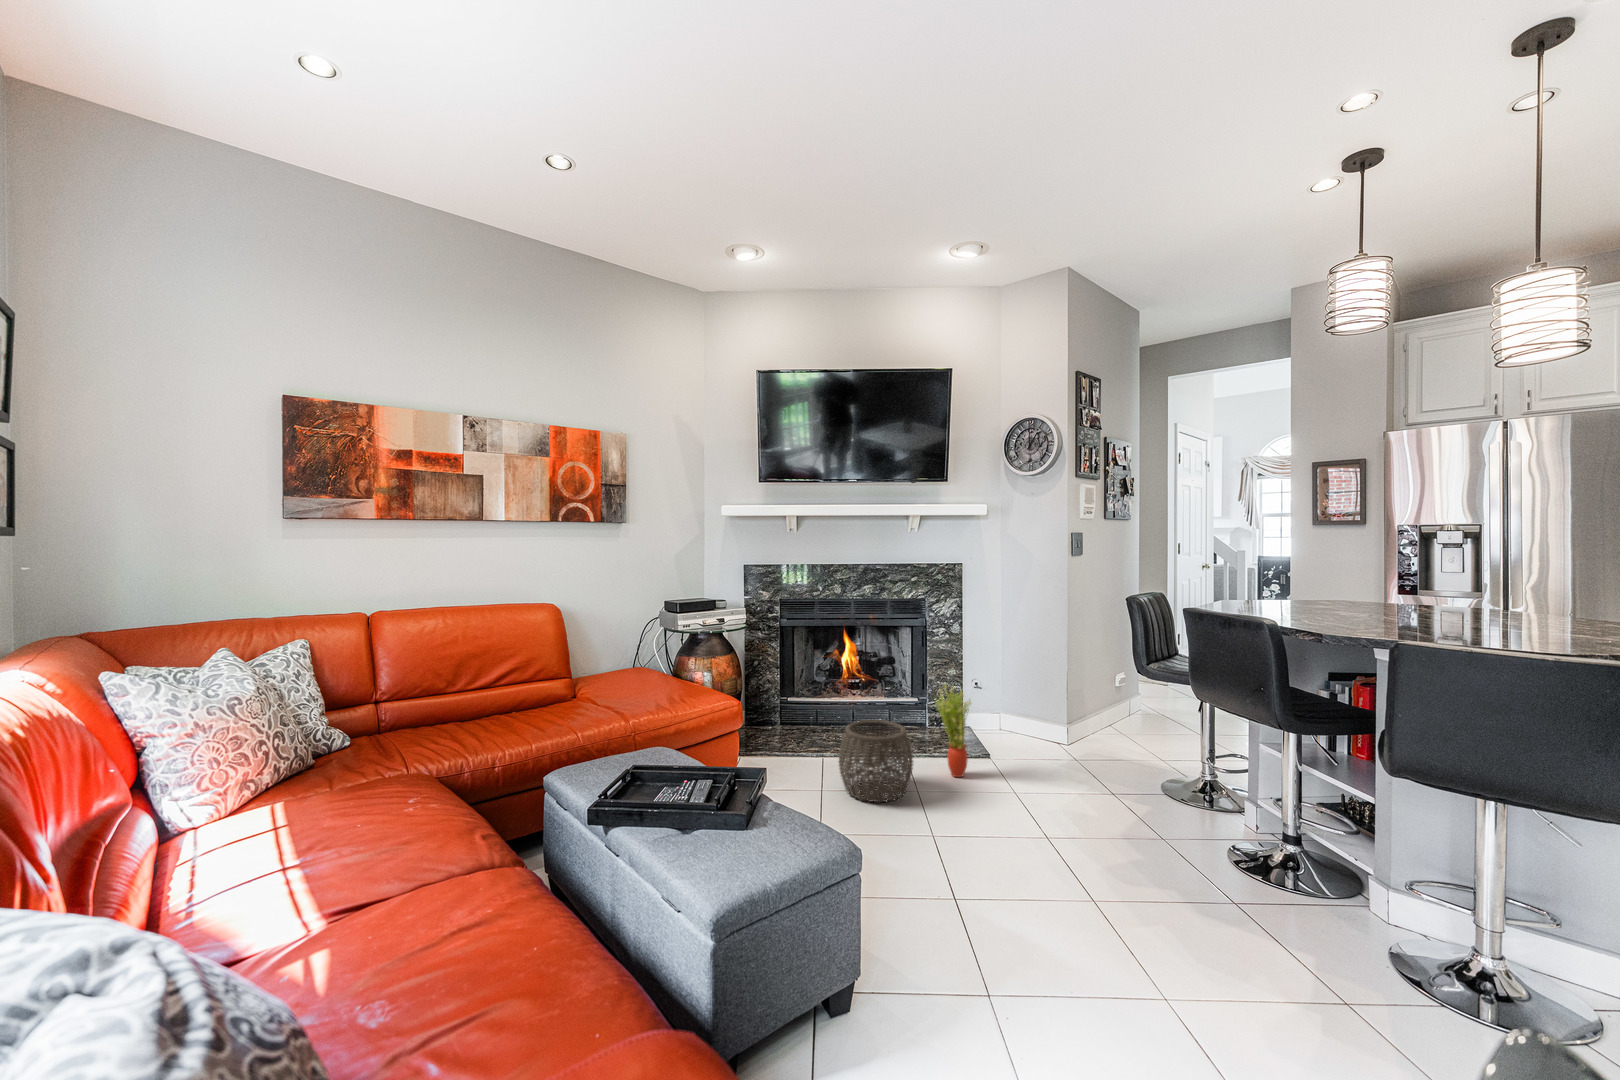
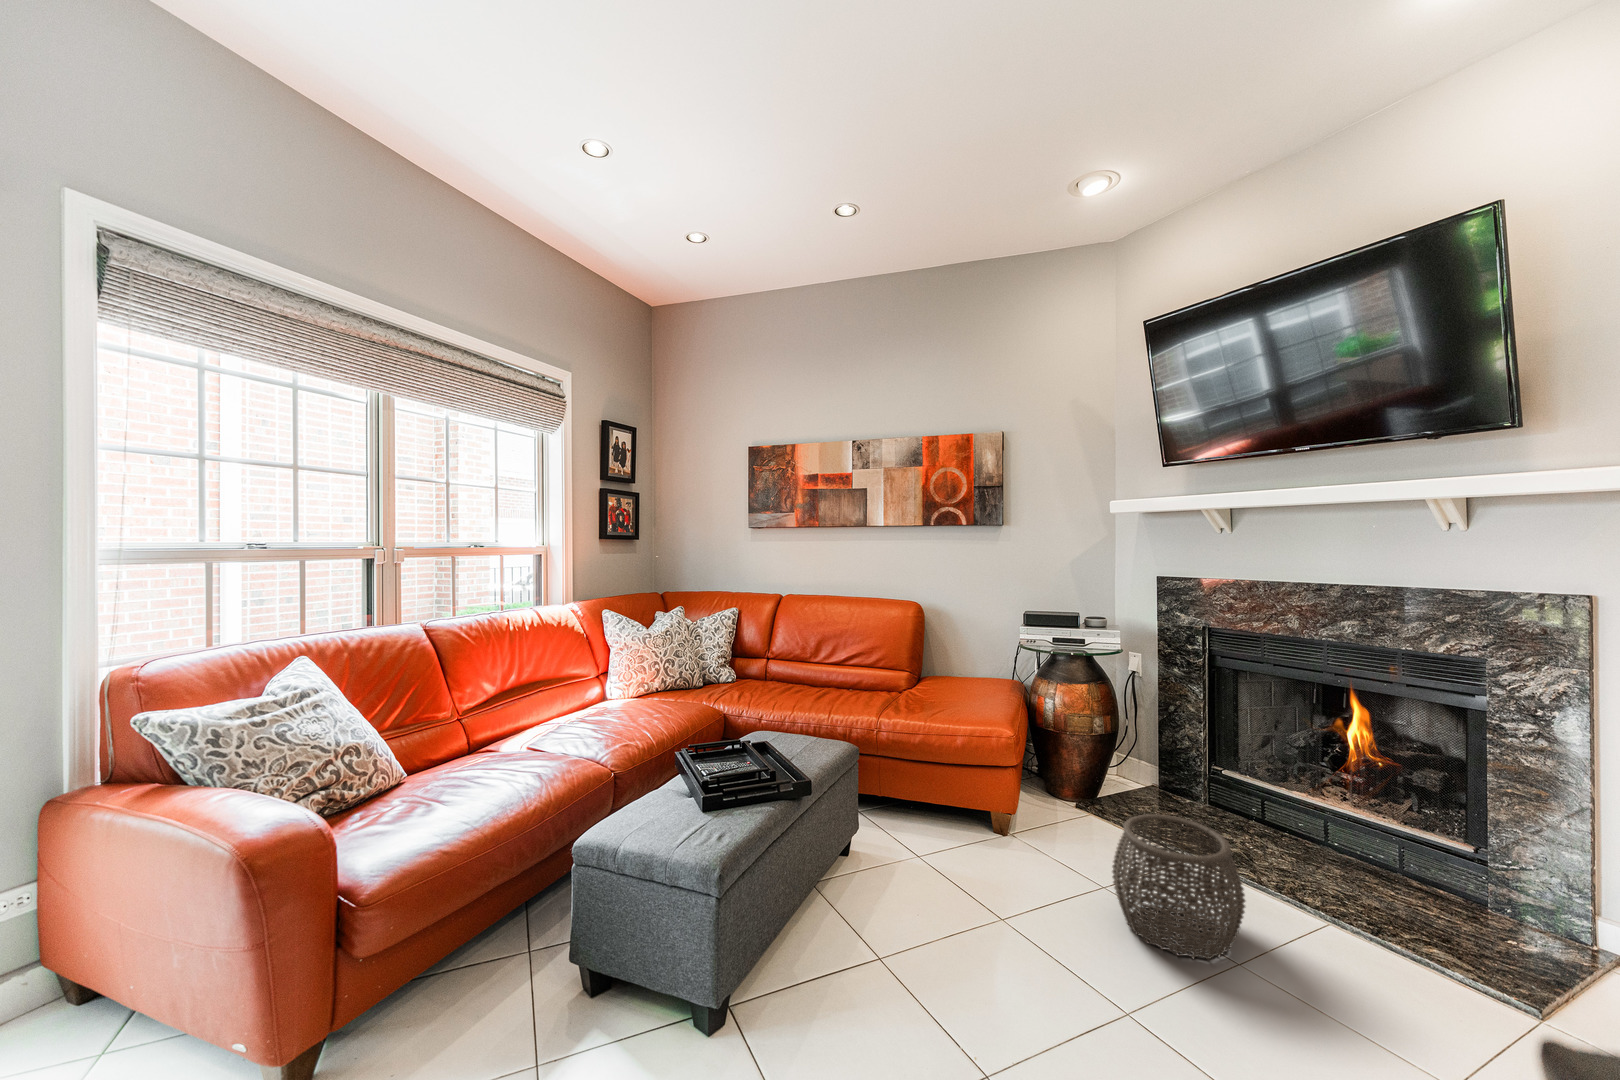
potted plant: present [936,686,971,777] -> none [1329,815,1414,1006]

